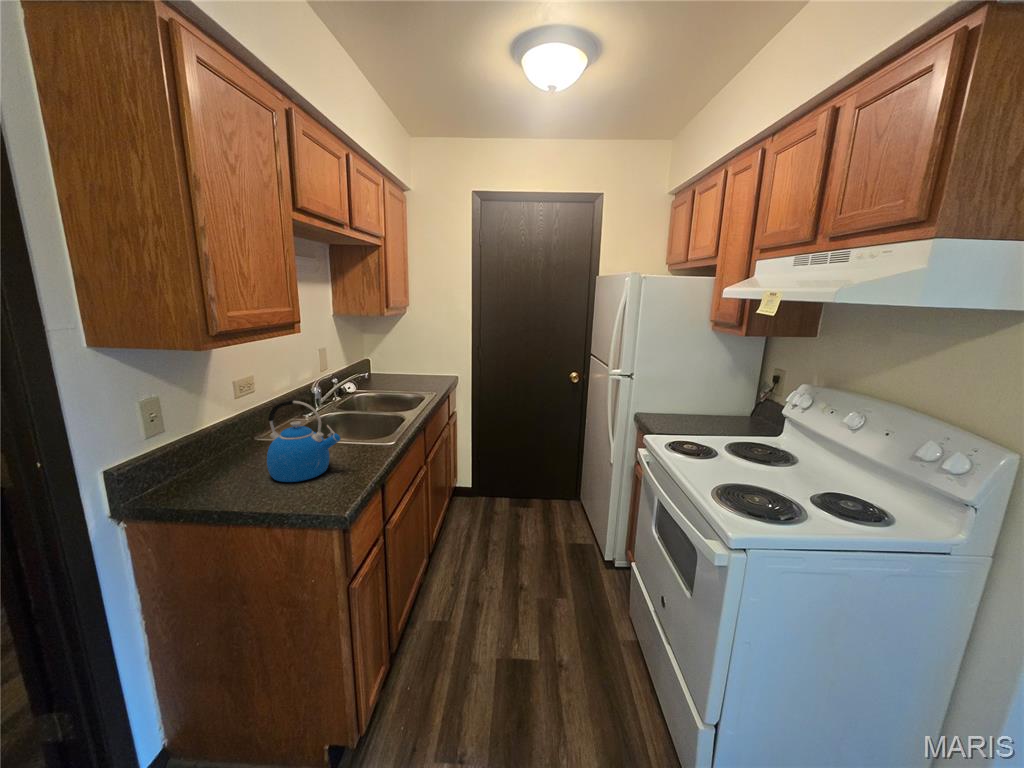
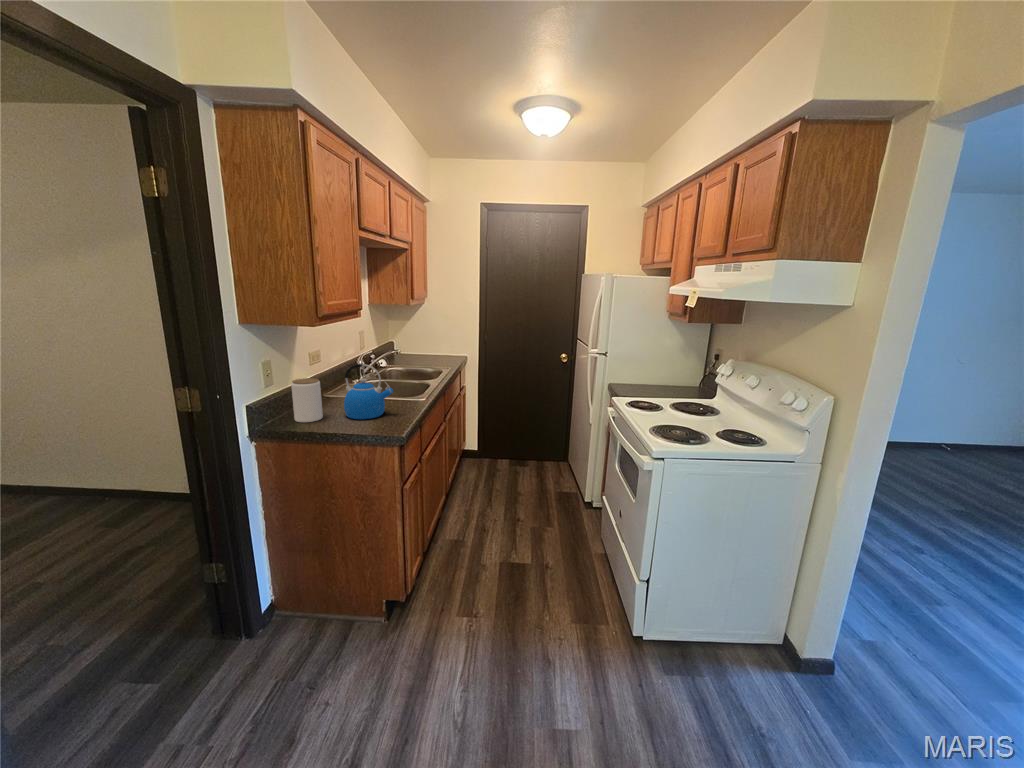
jar: none [182,422,236,490] -> present [291,378,323,422]

